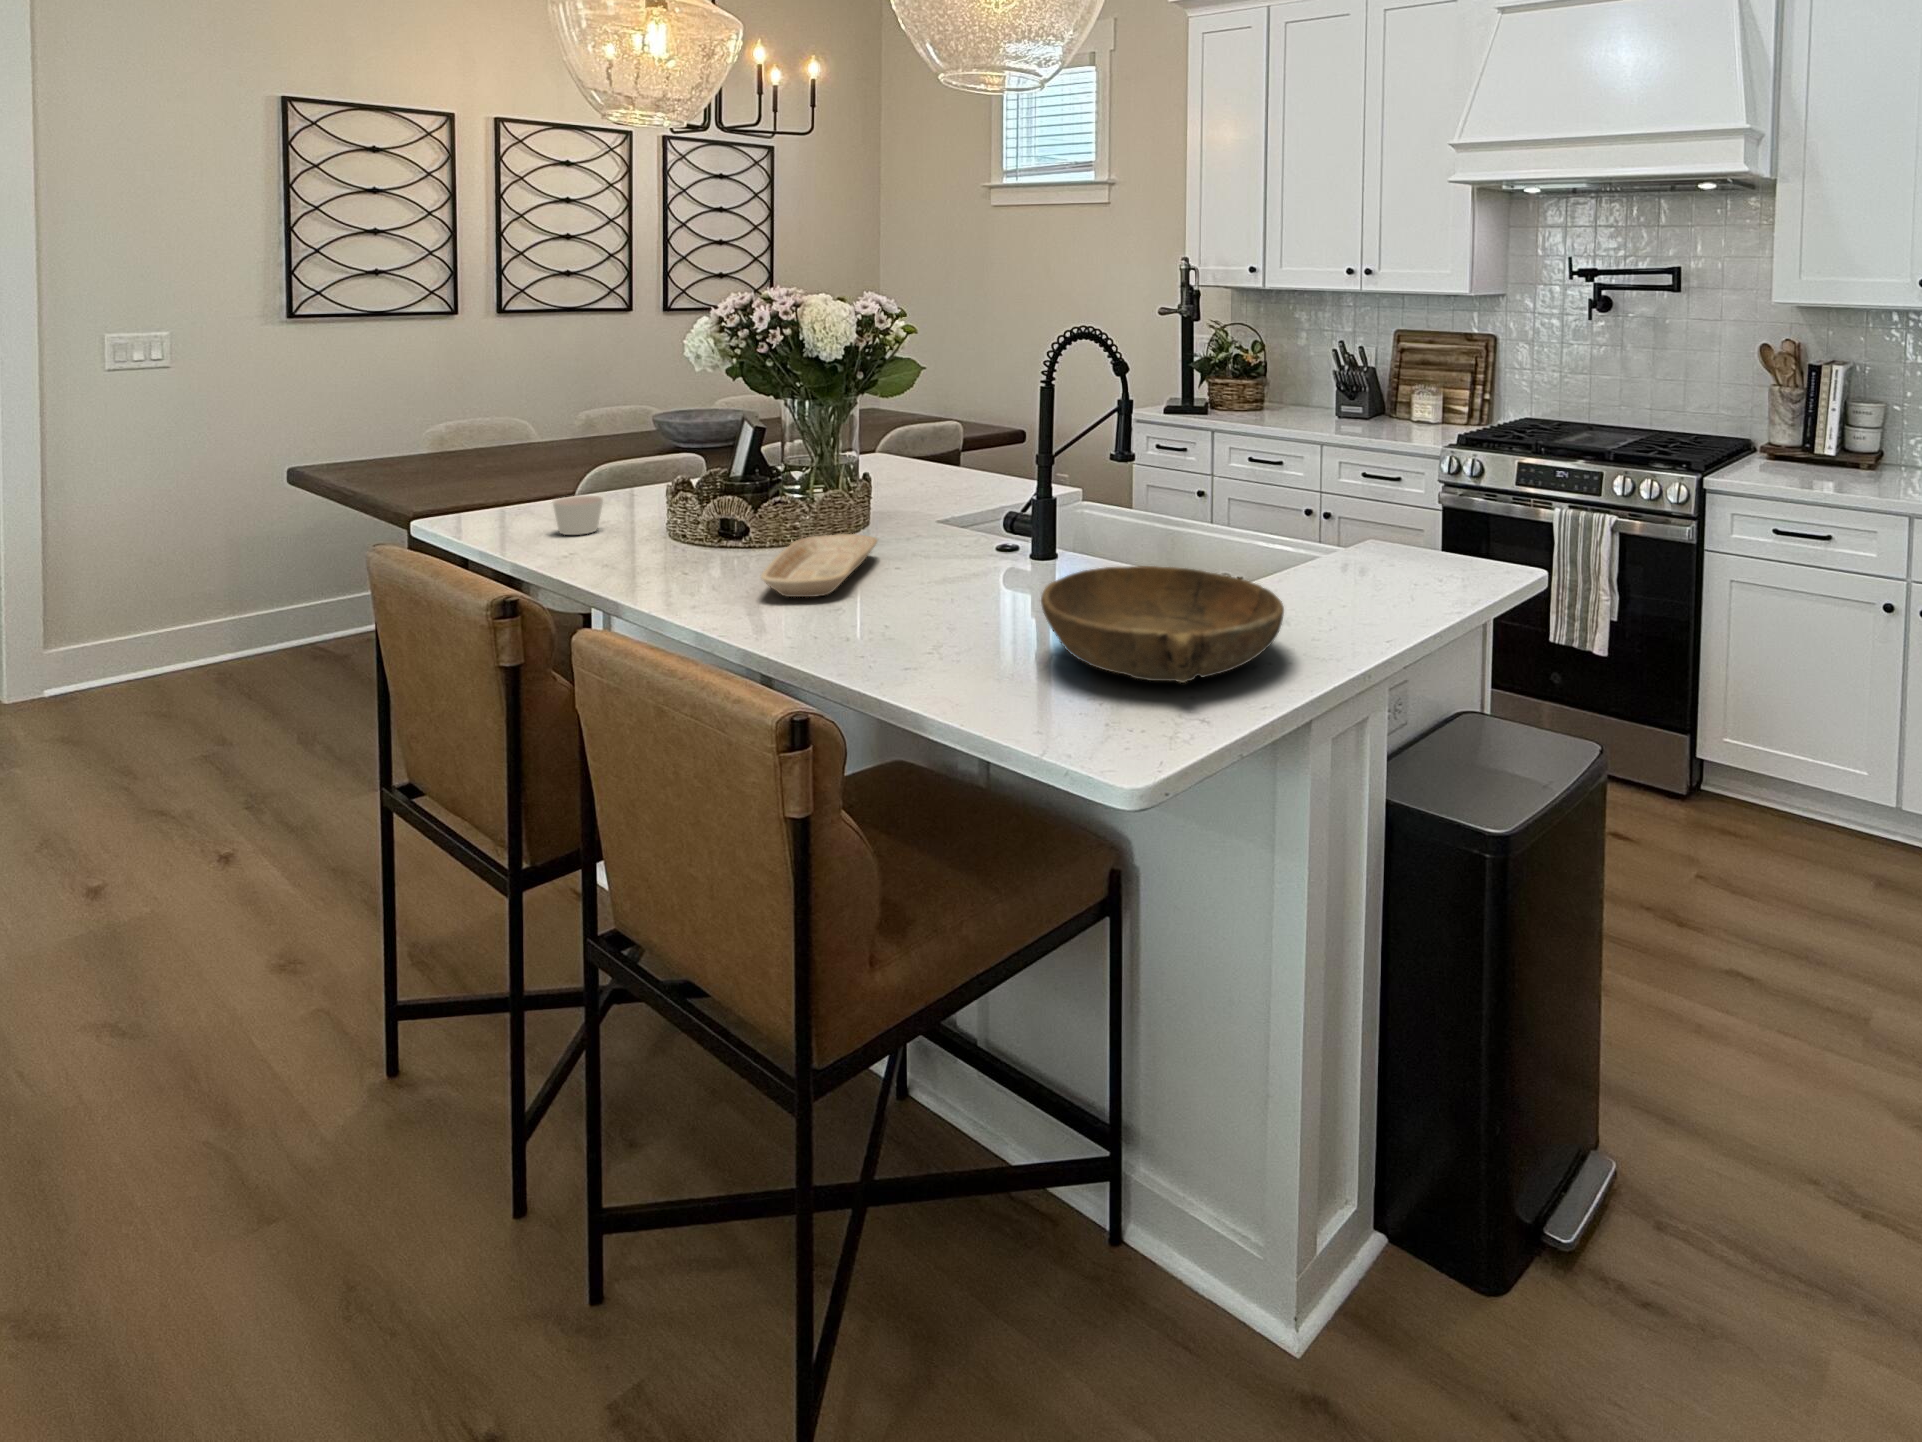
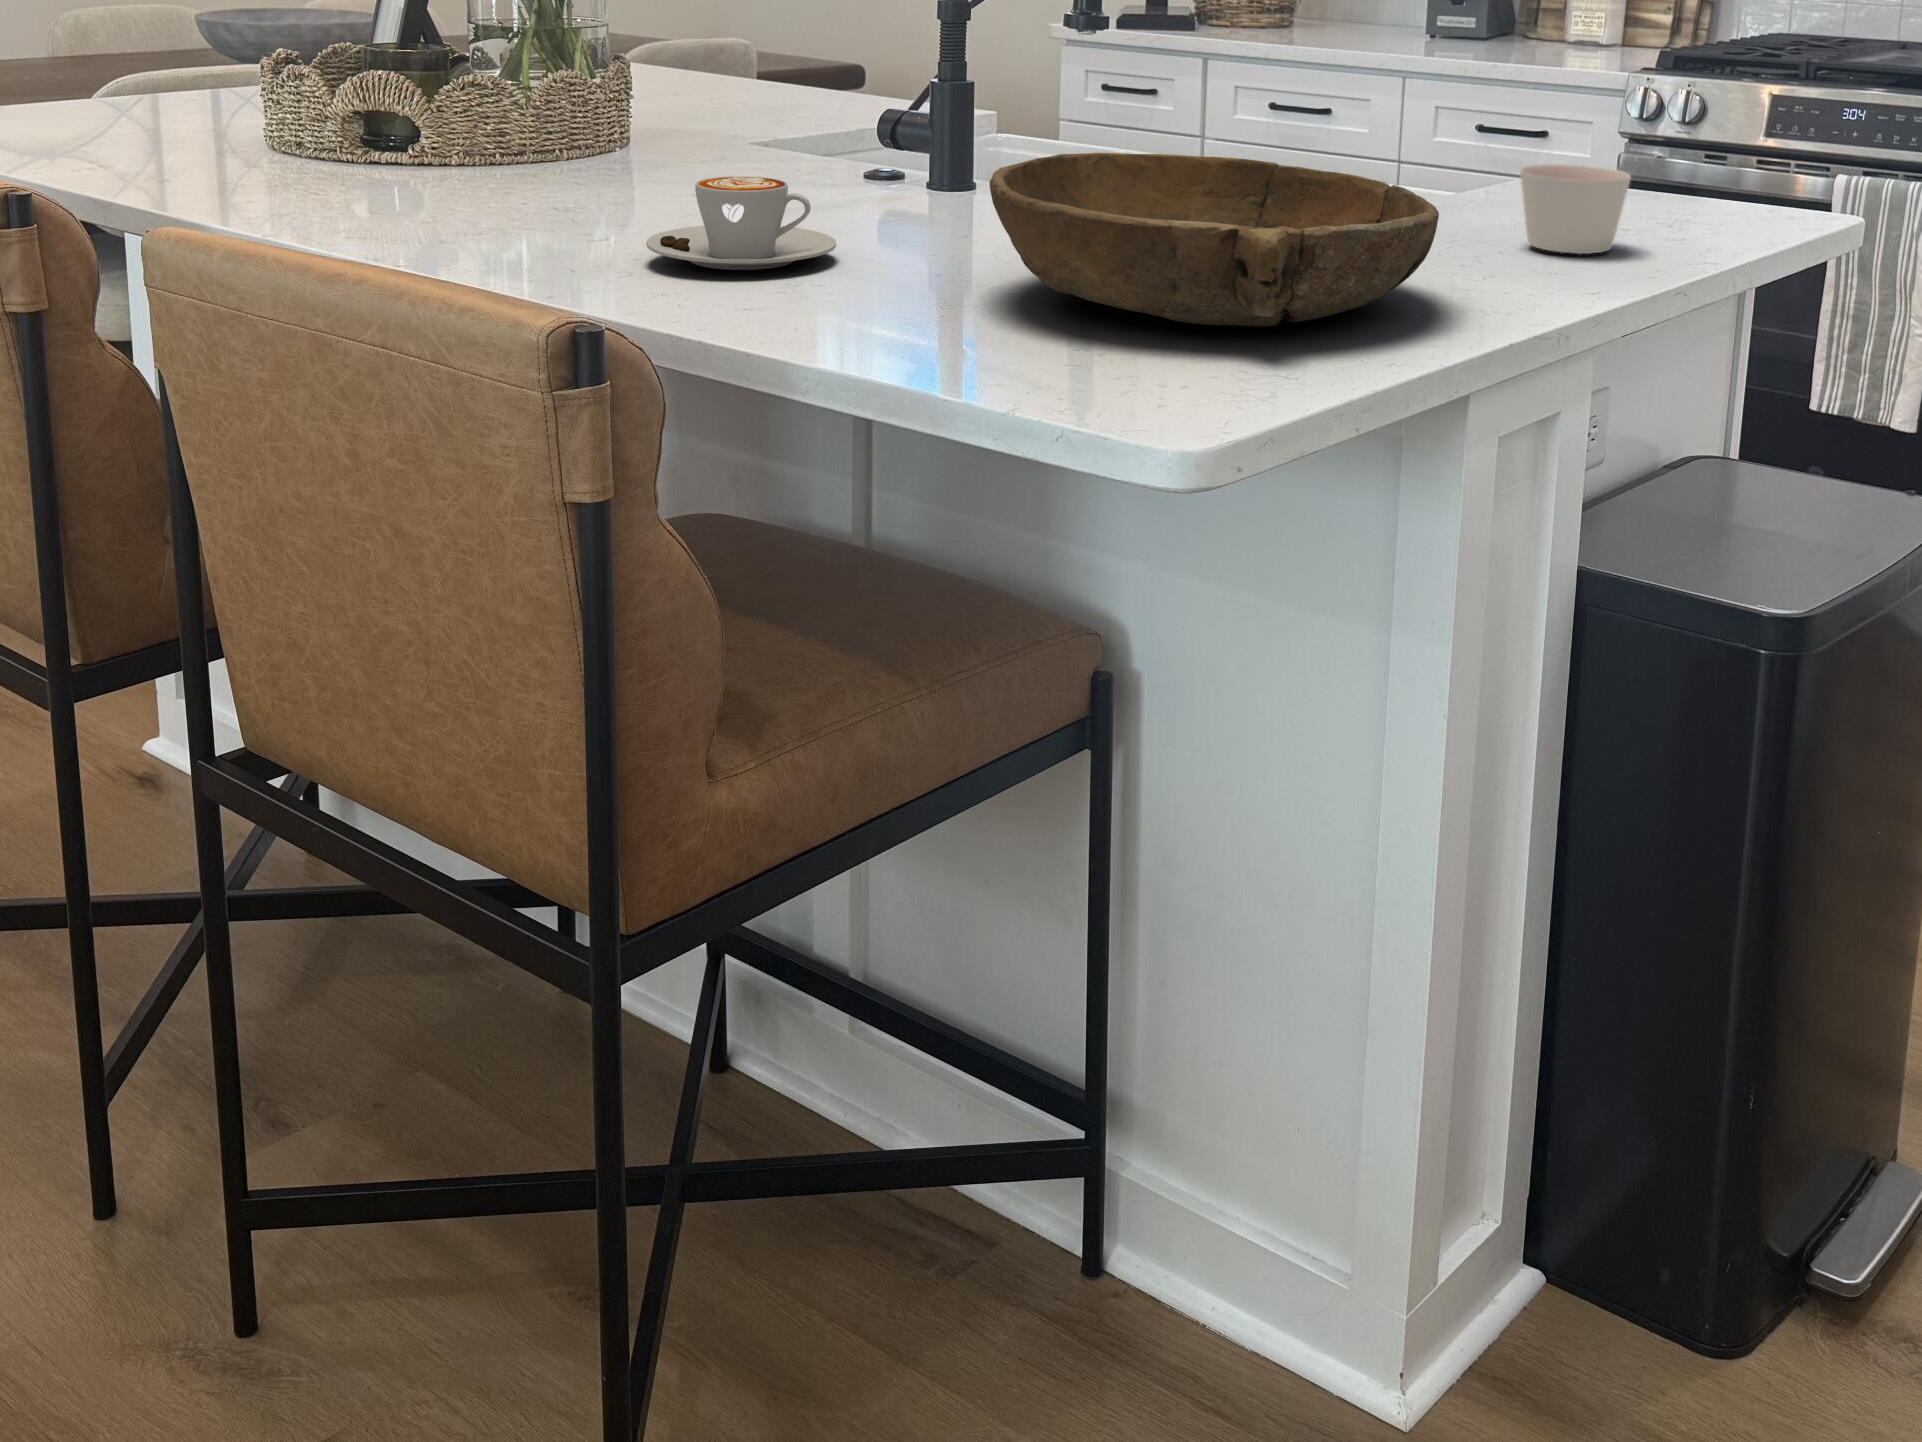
candle: present [552,496,603,535] -> present [1520,164,1631,254]
tray: present [761,534,877,597] -> none [456,135,654,220]
coffee cup: none [859,580,965,637] -> present [646,176,836,270]

